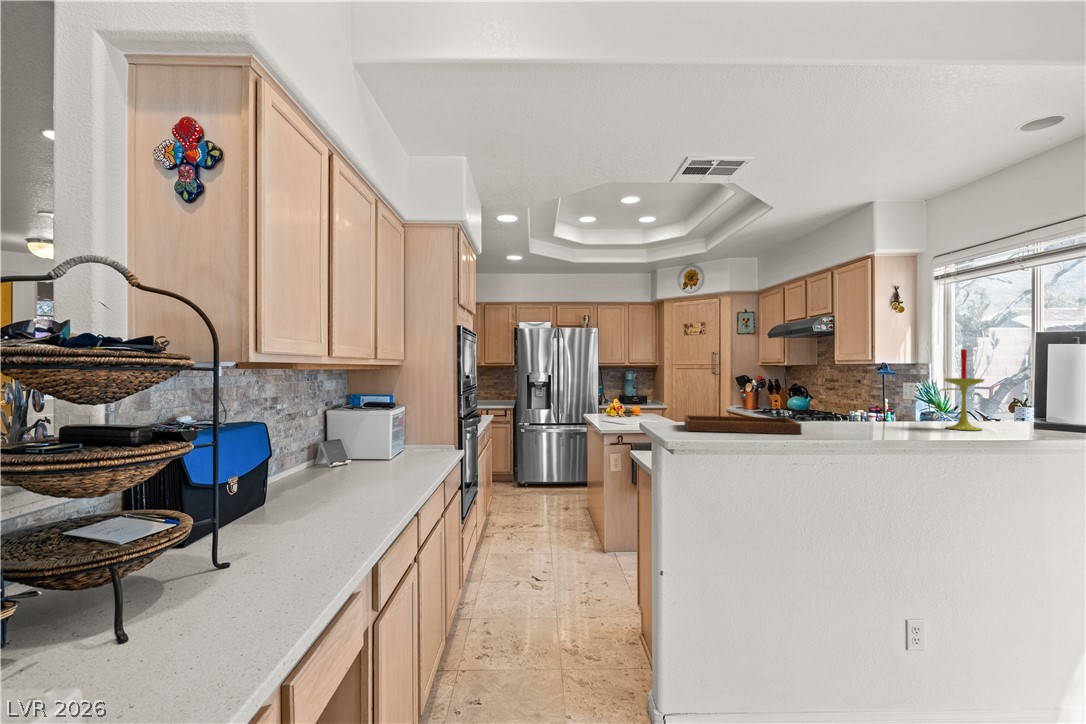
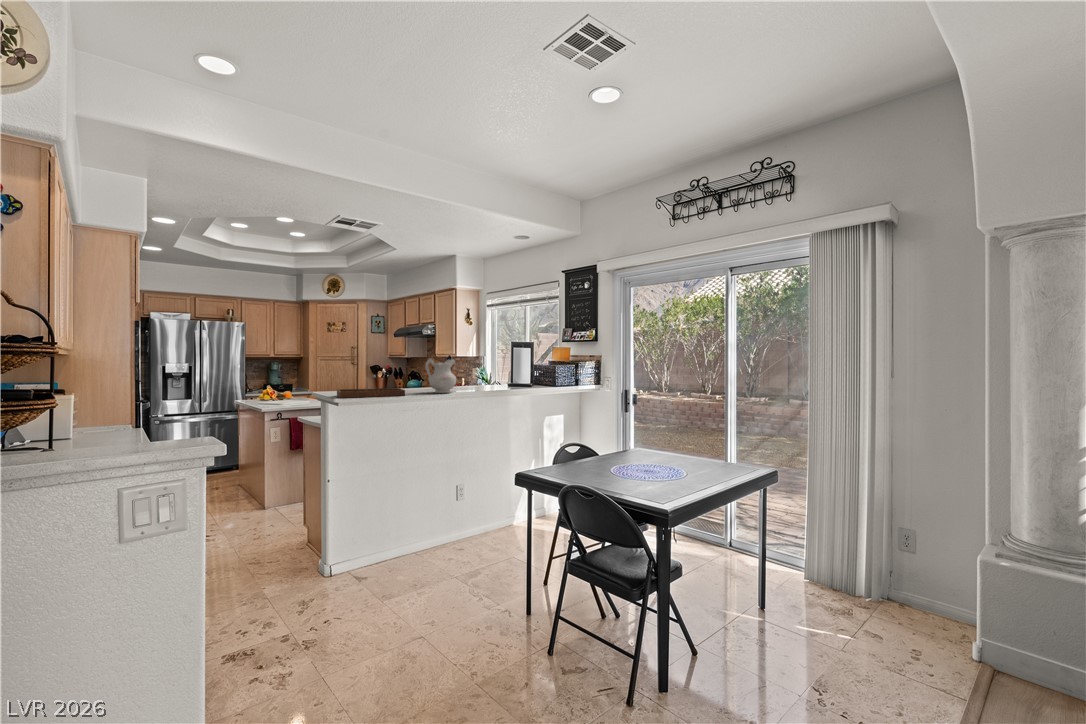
candle: present [934,349,984,431] -> none [471,349,491,390]
ceramic pitcher: none [840,366,907,433] -> present [426,358,456,393]

